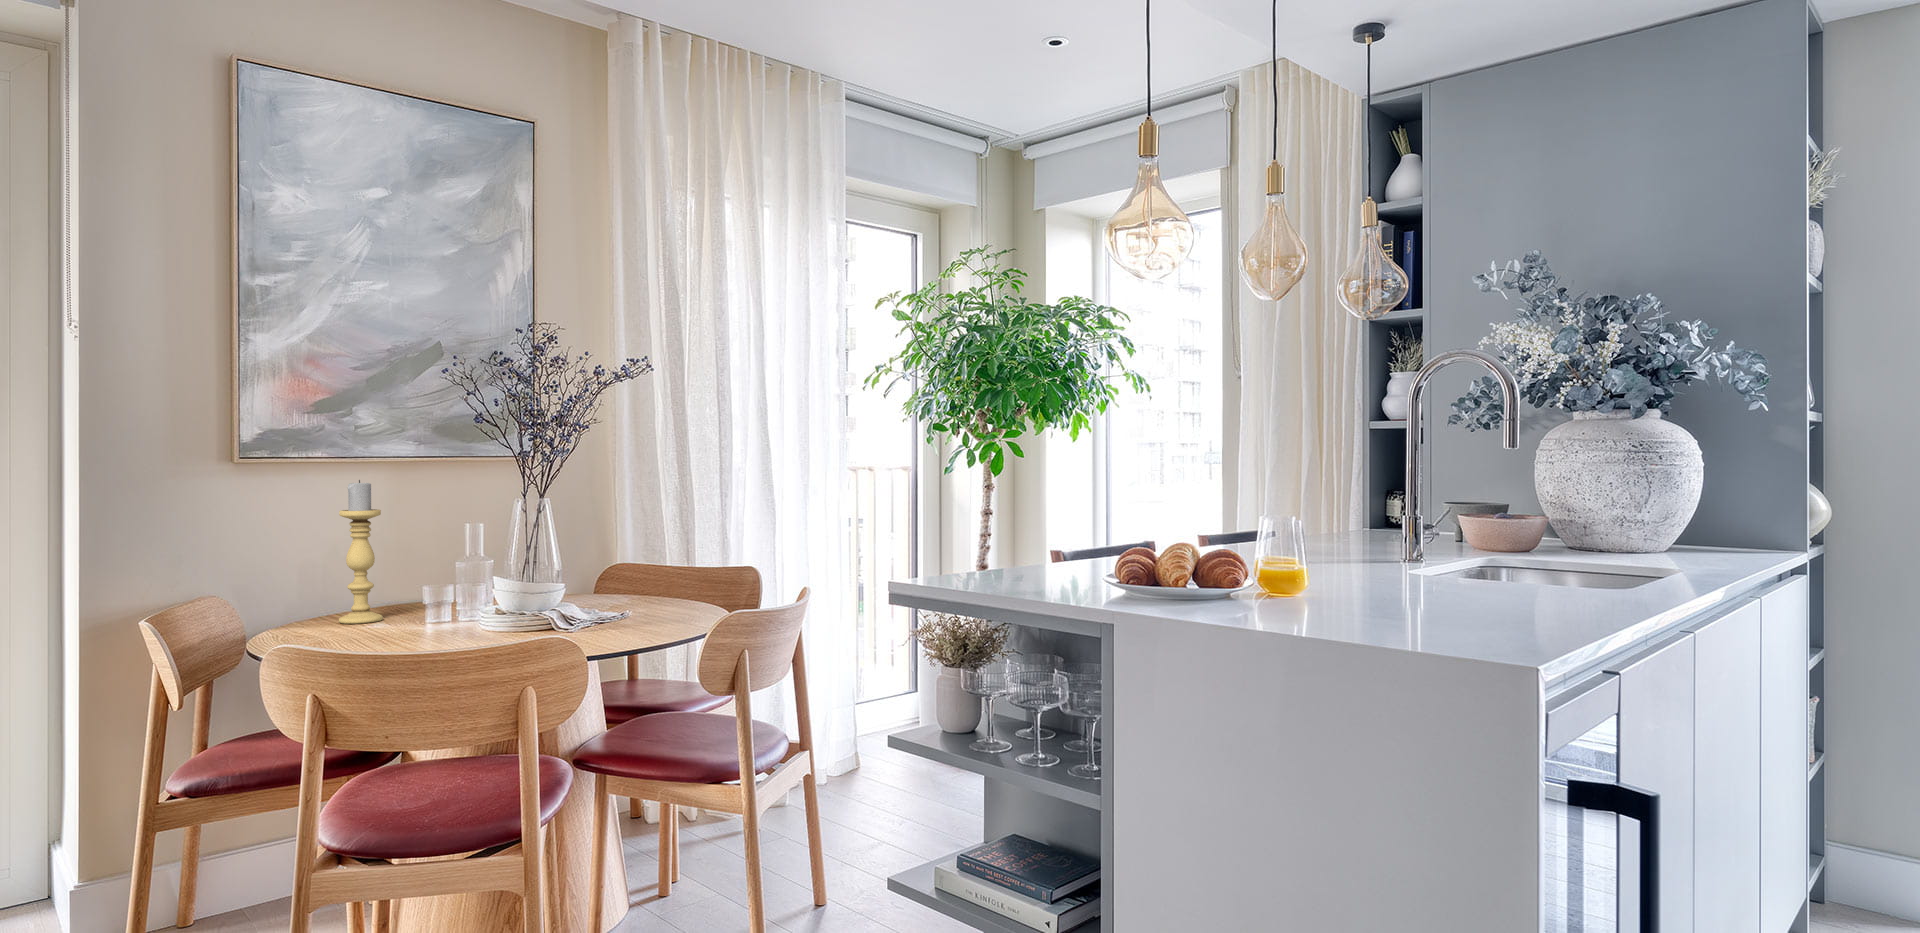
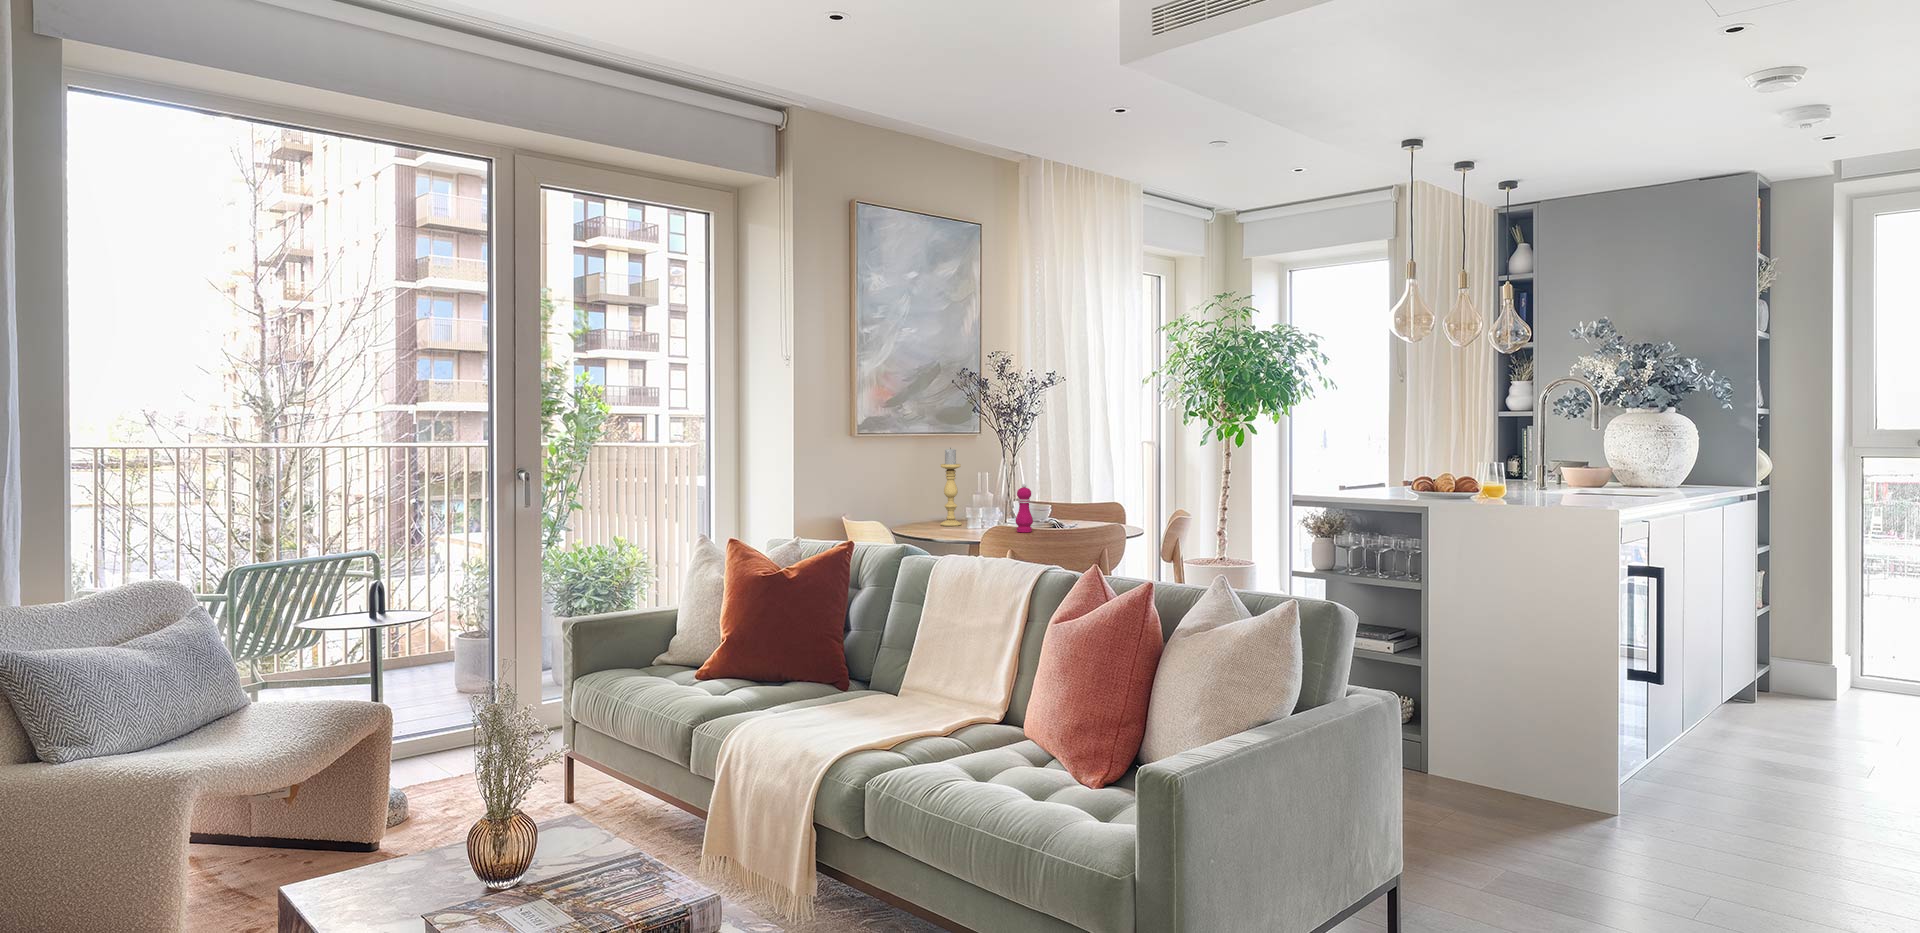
pepper mill: none [390,551,428,647] -> present [1016,484,1033,532]

